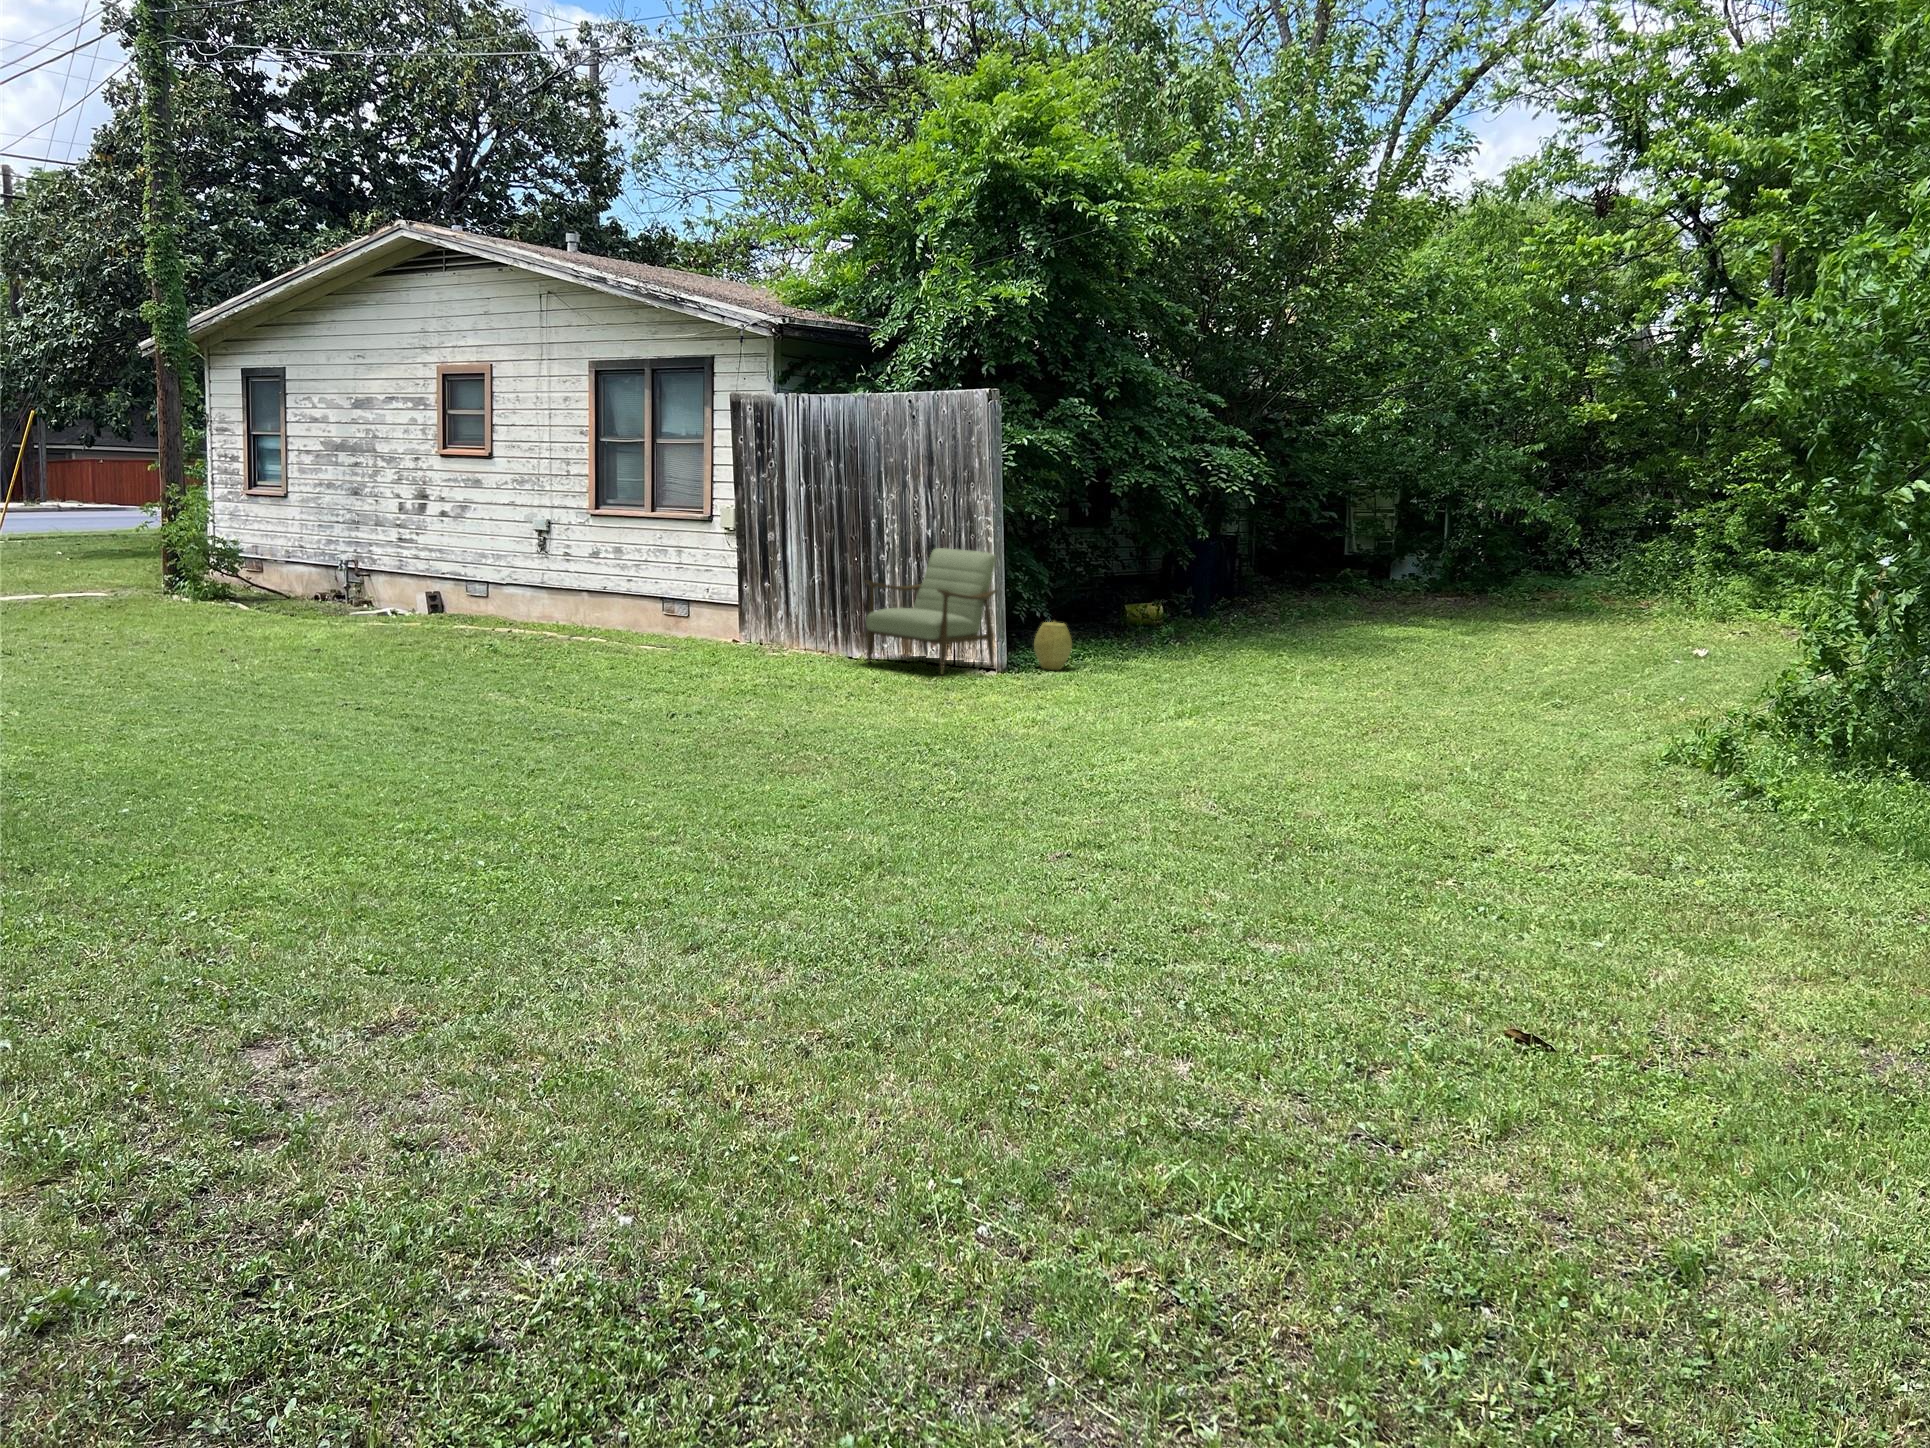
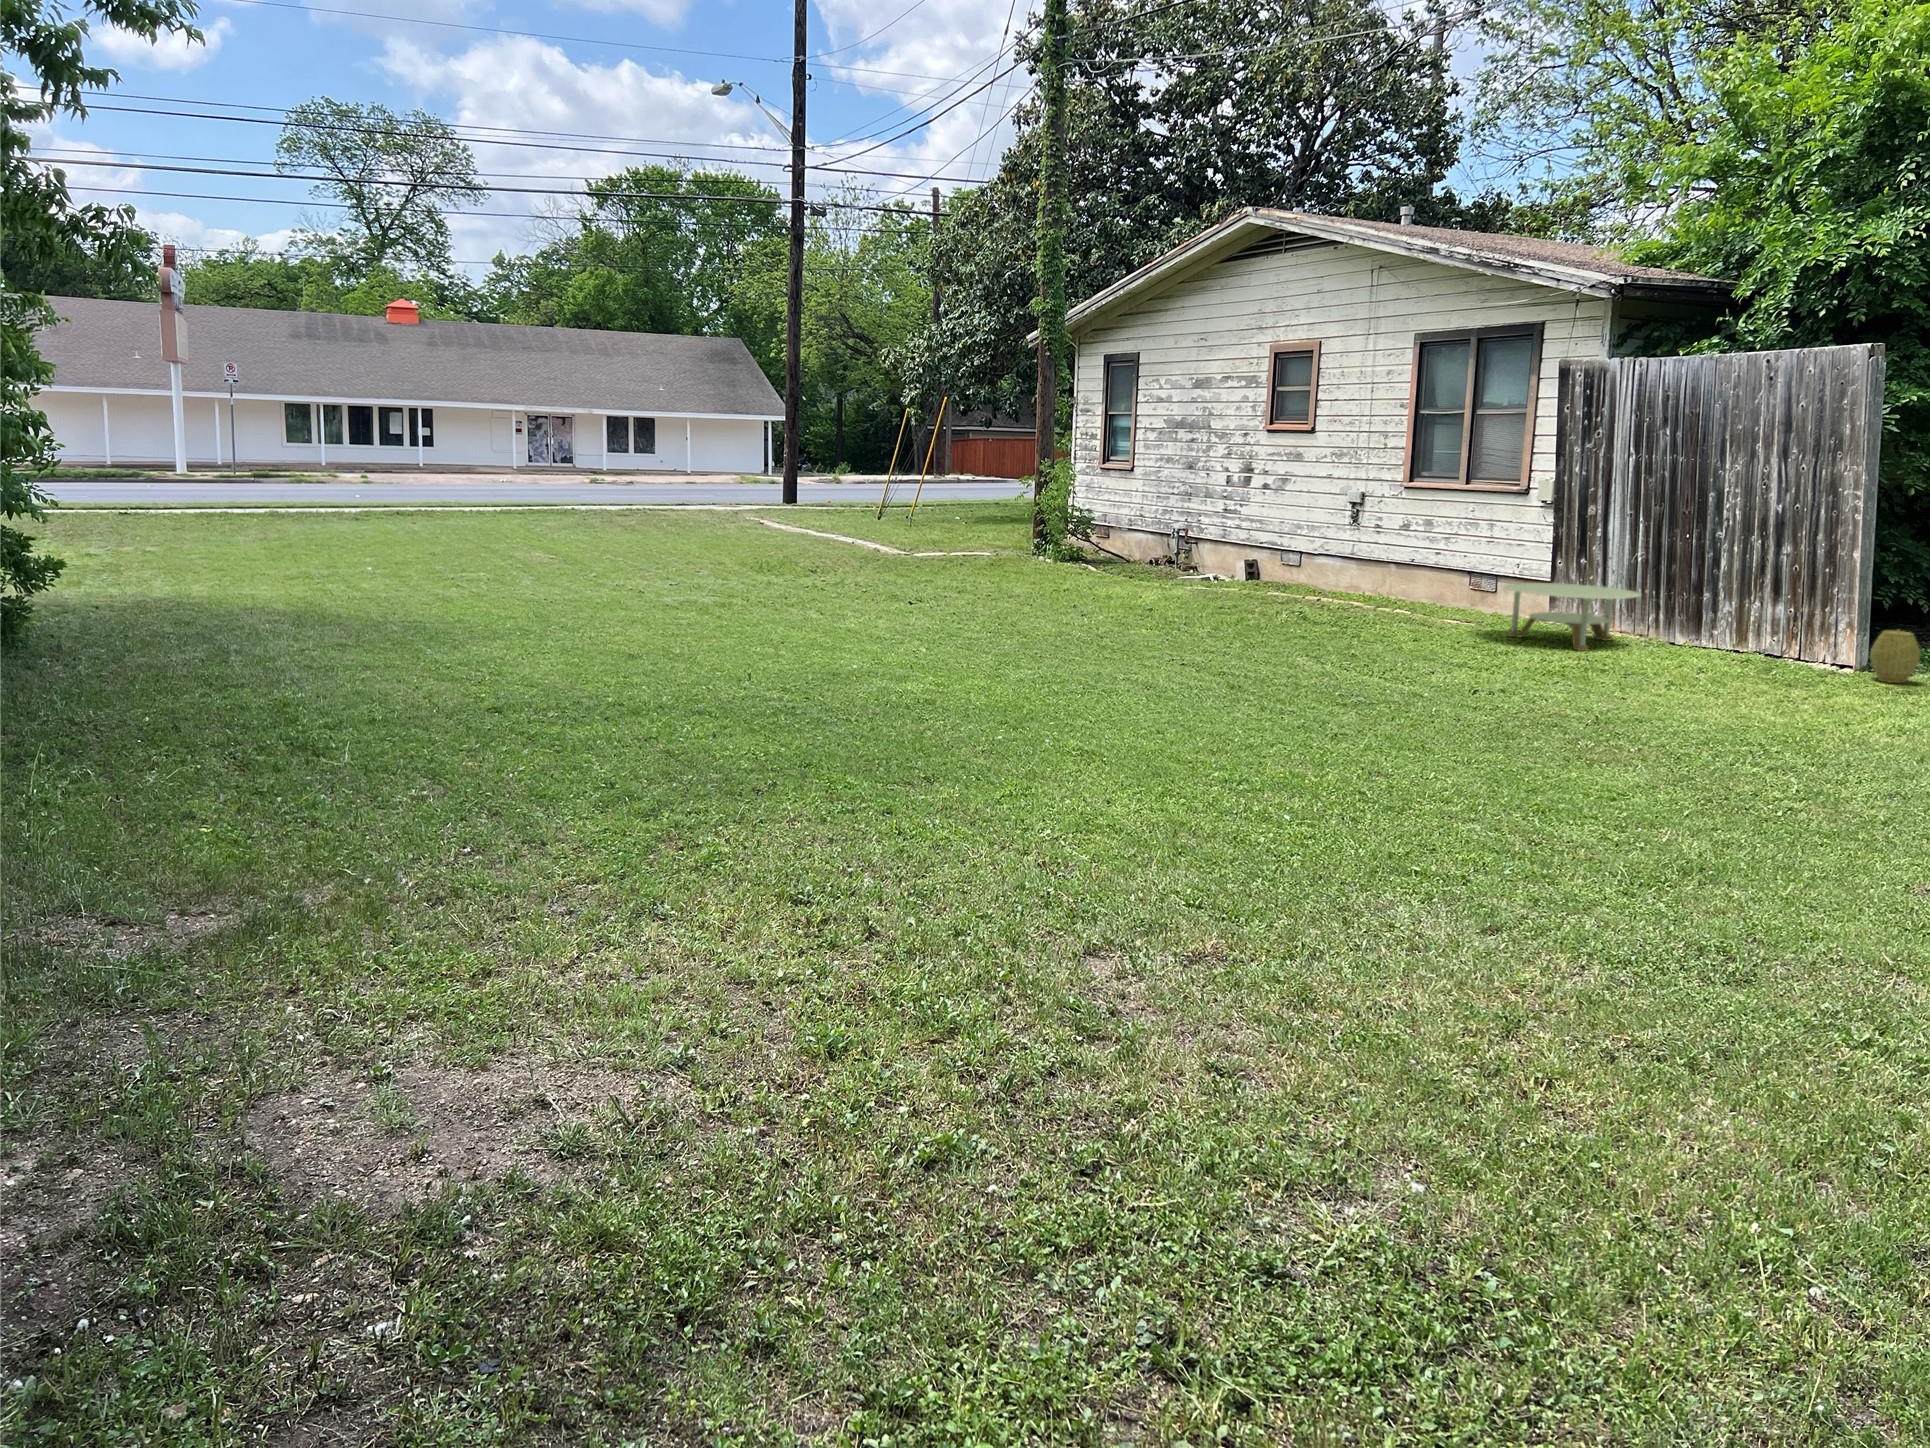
chair: present [864,548,997,675] -> none [1669,548,1829,682]
round table: none [708,584,840,652] -> present [1504,583,1641,651]

